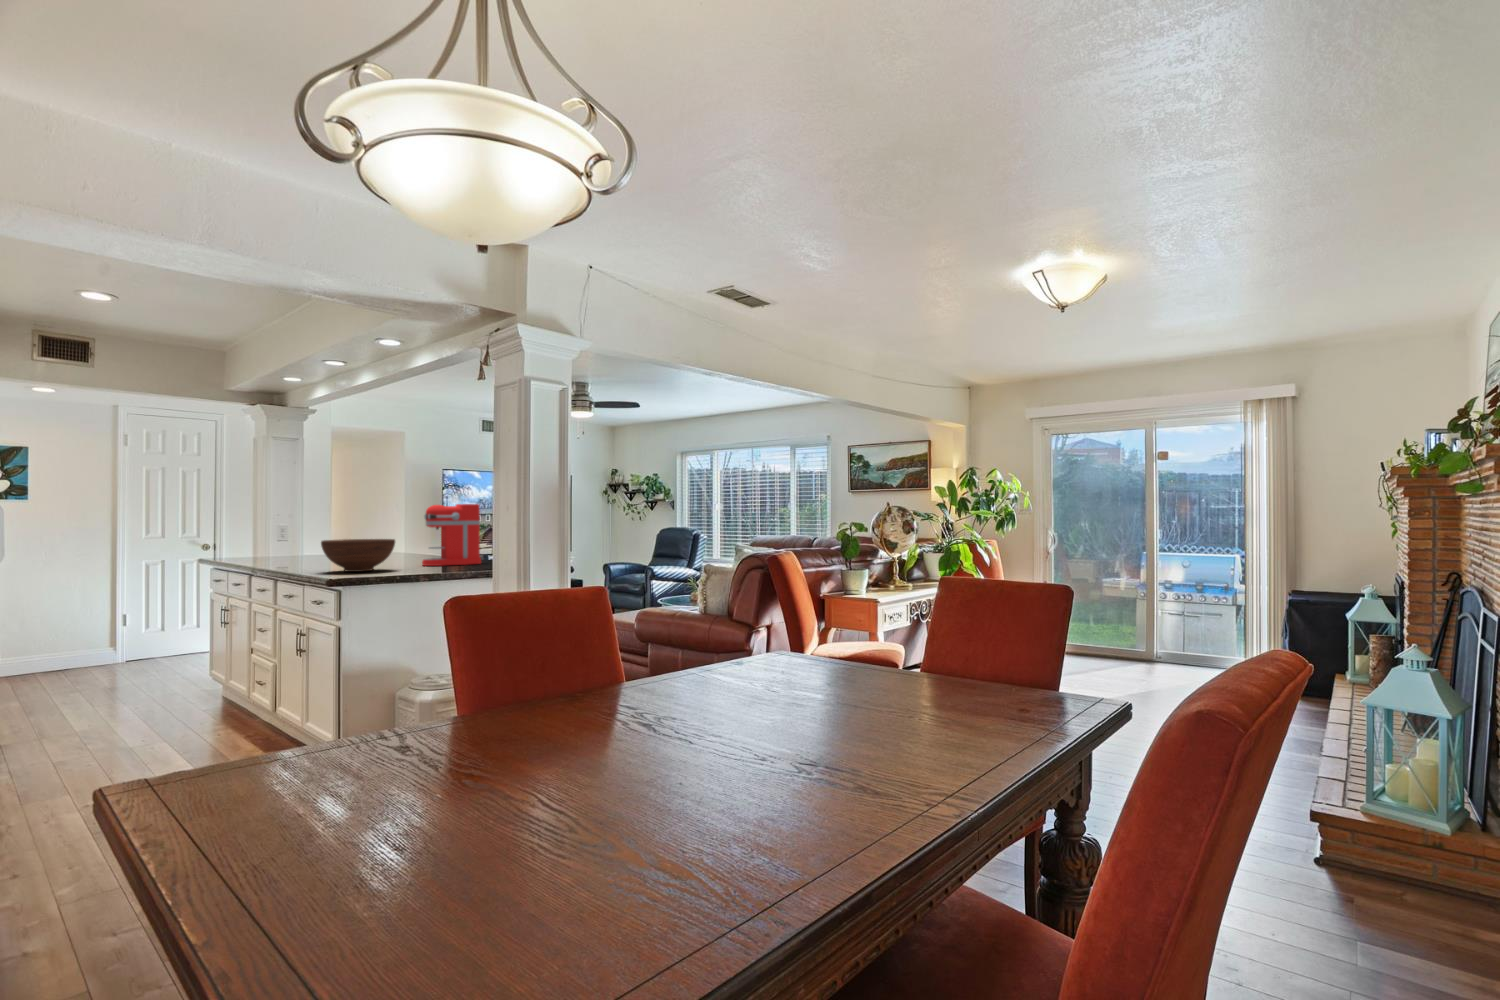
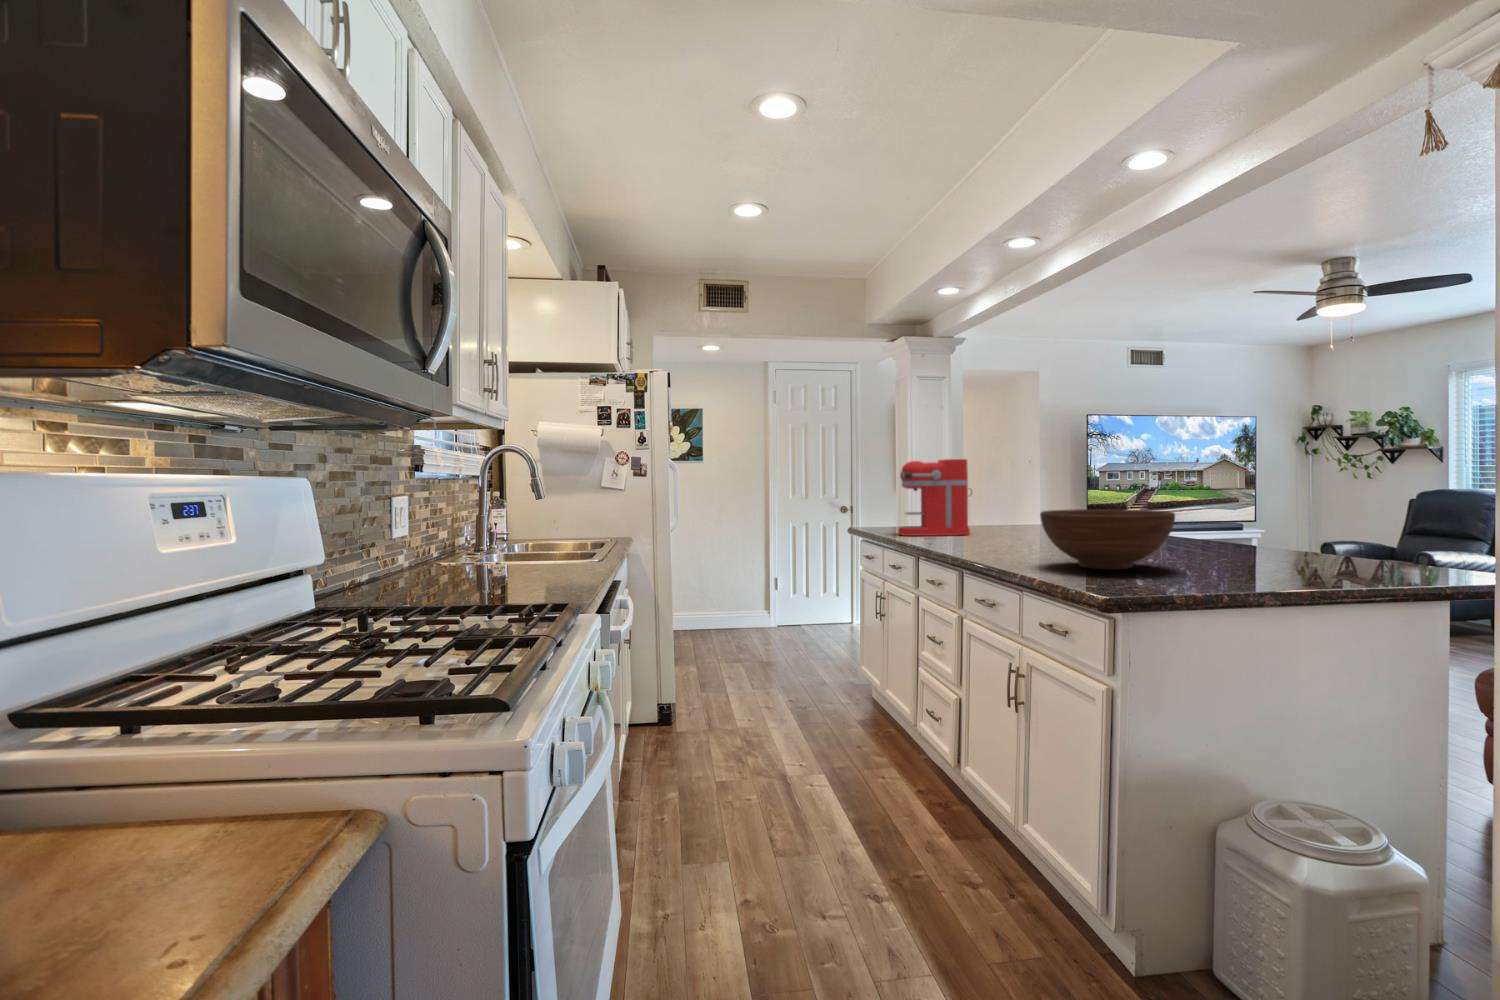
coffee maker: present [422,504,482,566] -> present [898,459,972,536]

